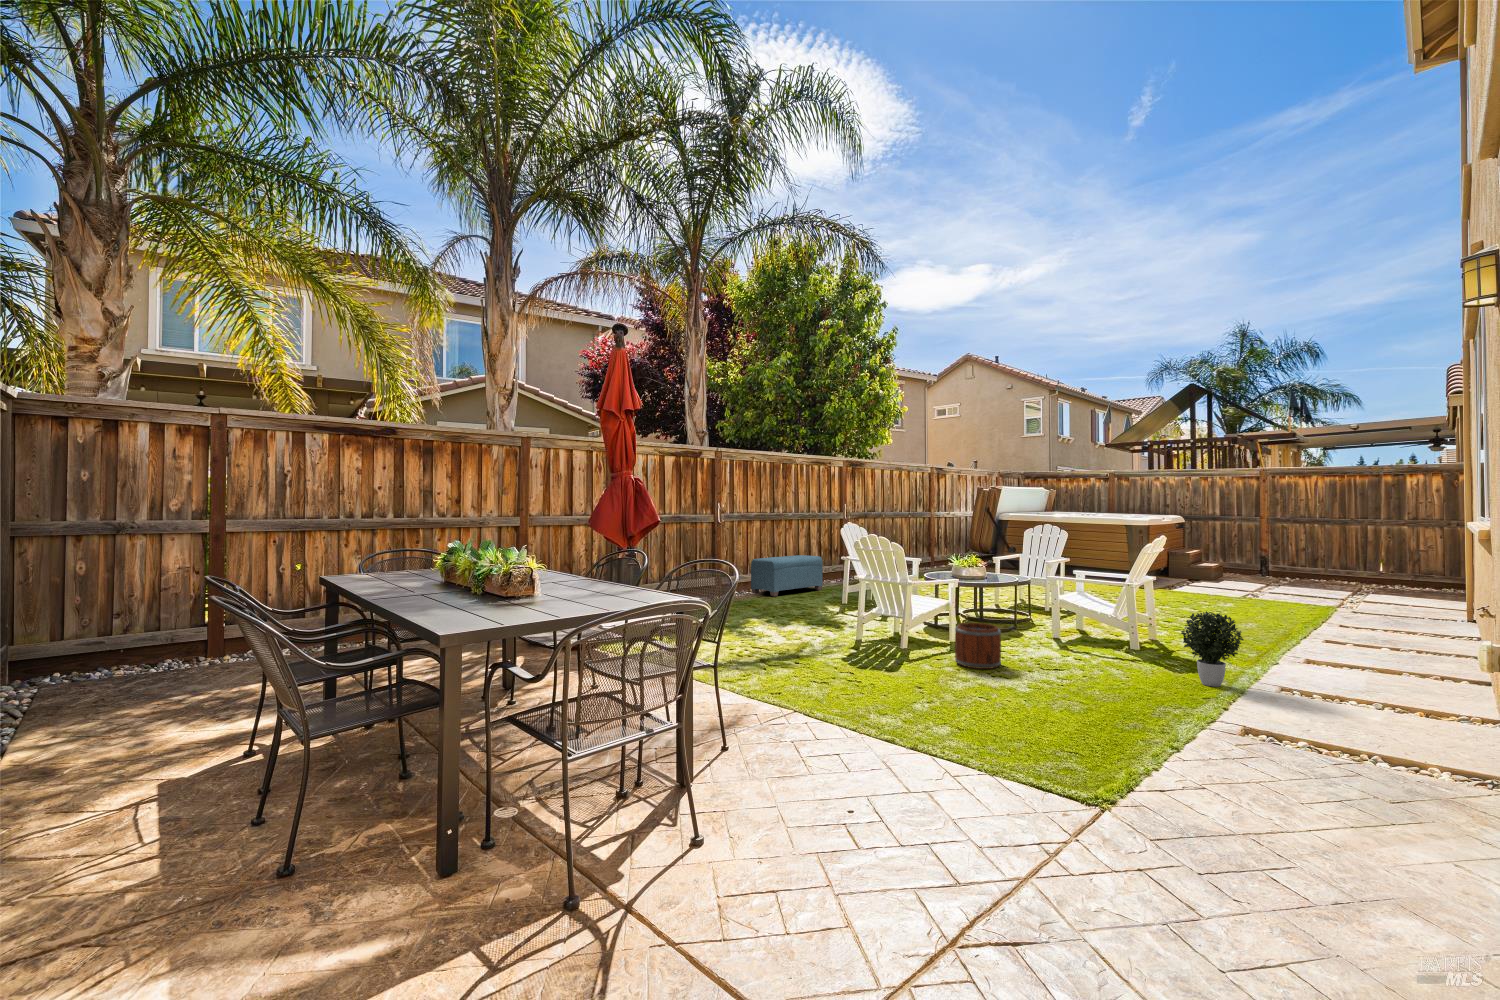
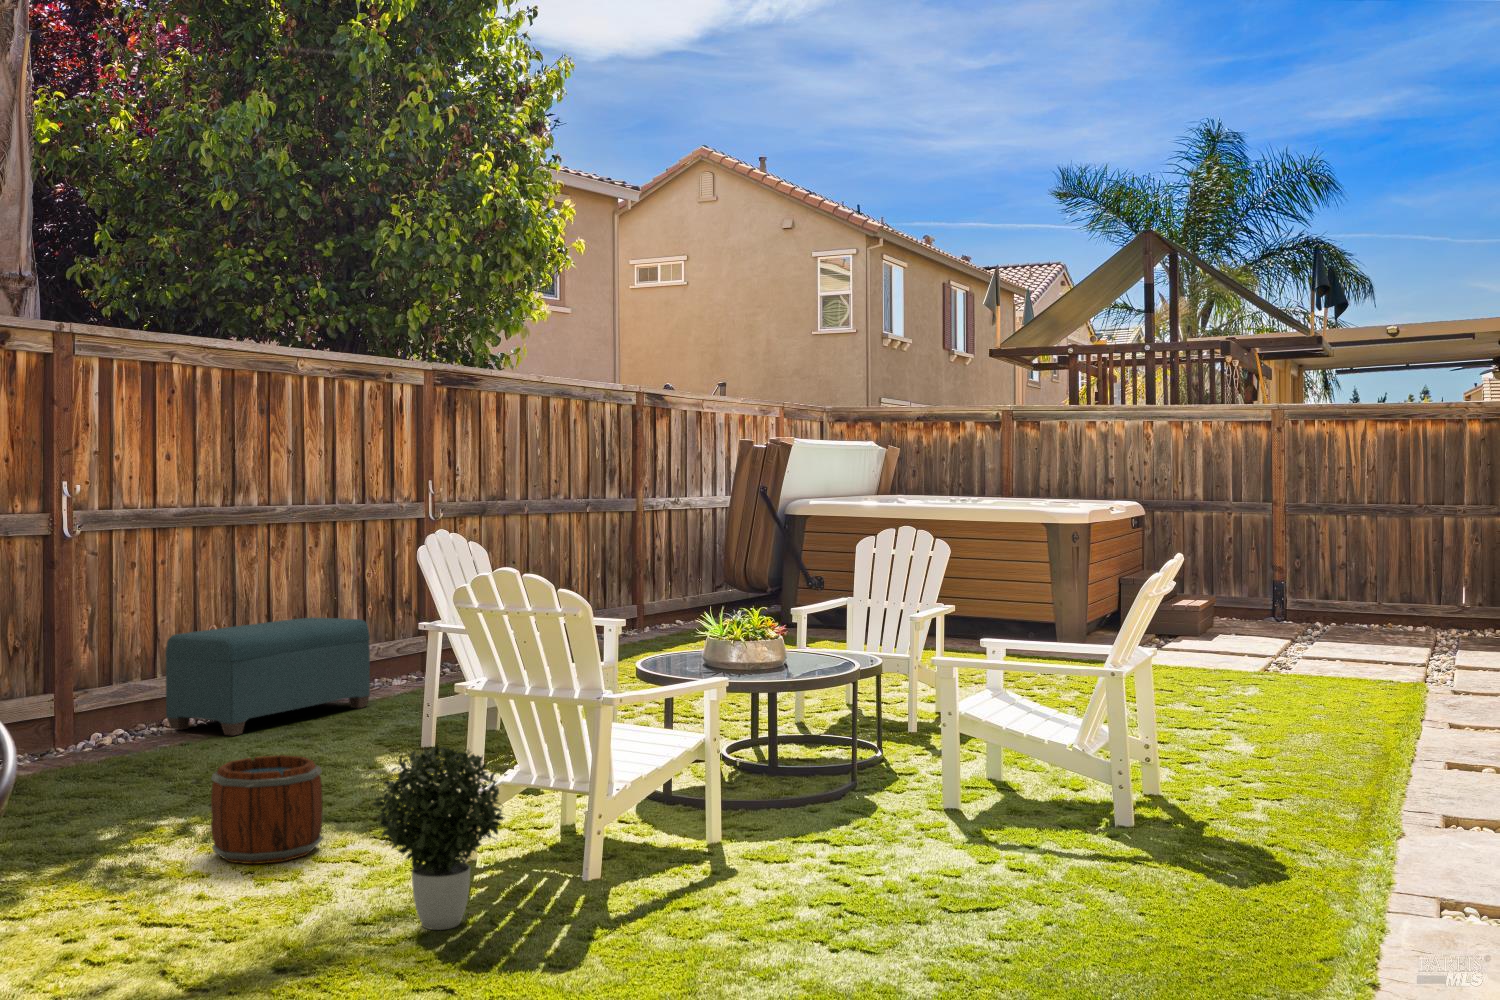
potted plant: present [1181,611,1244,687] -> present [372,744,504,930]
bucket: present [955,623,1001,669] -> present [211,755,323,864]

